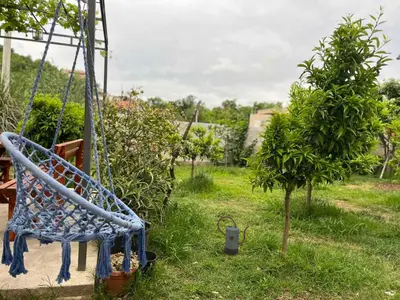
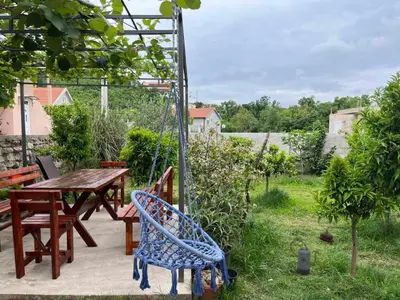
potted plant: none [243,188,268,223] -> present [320,219,334,242]

